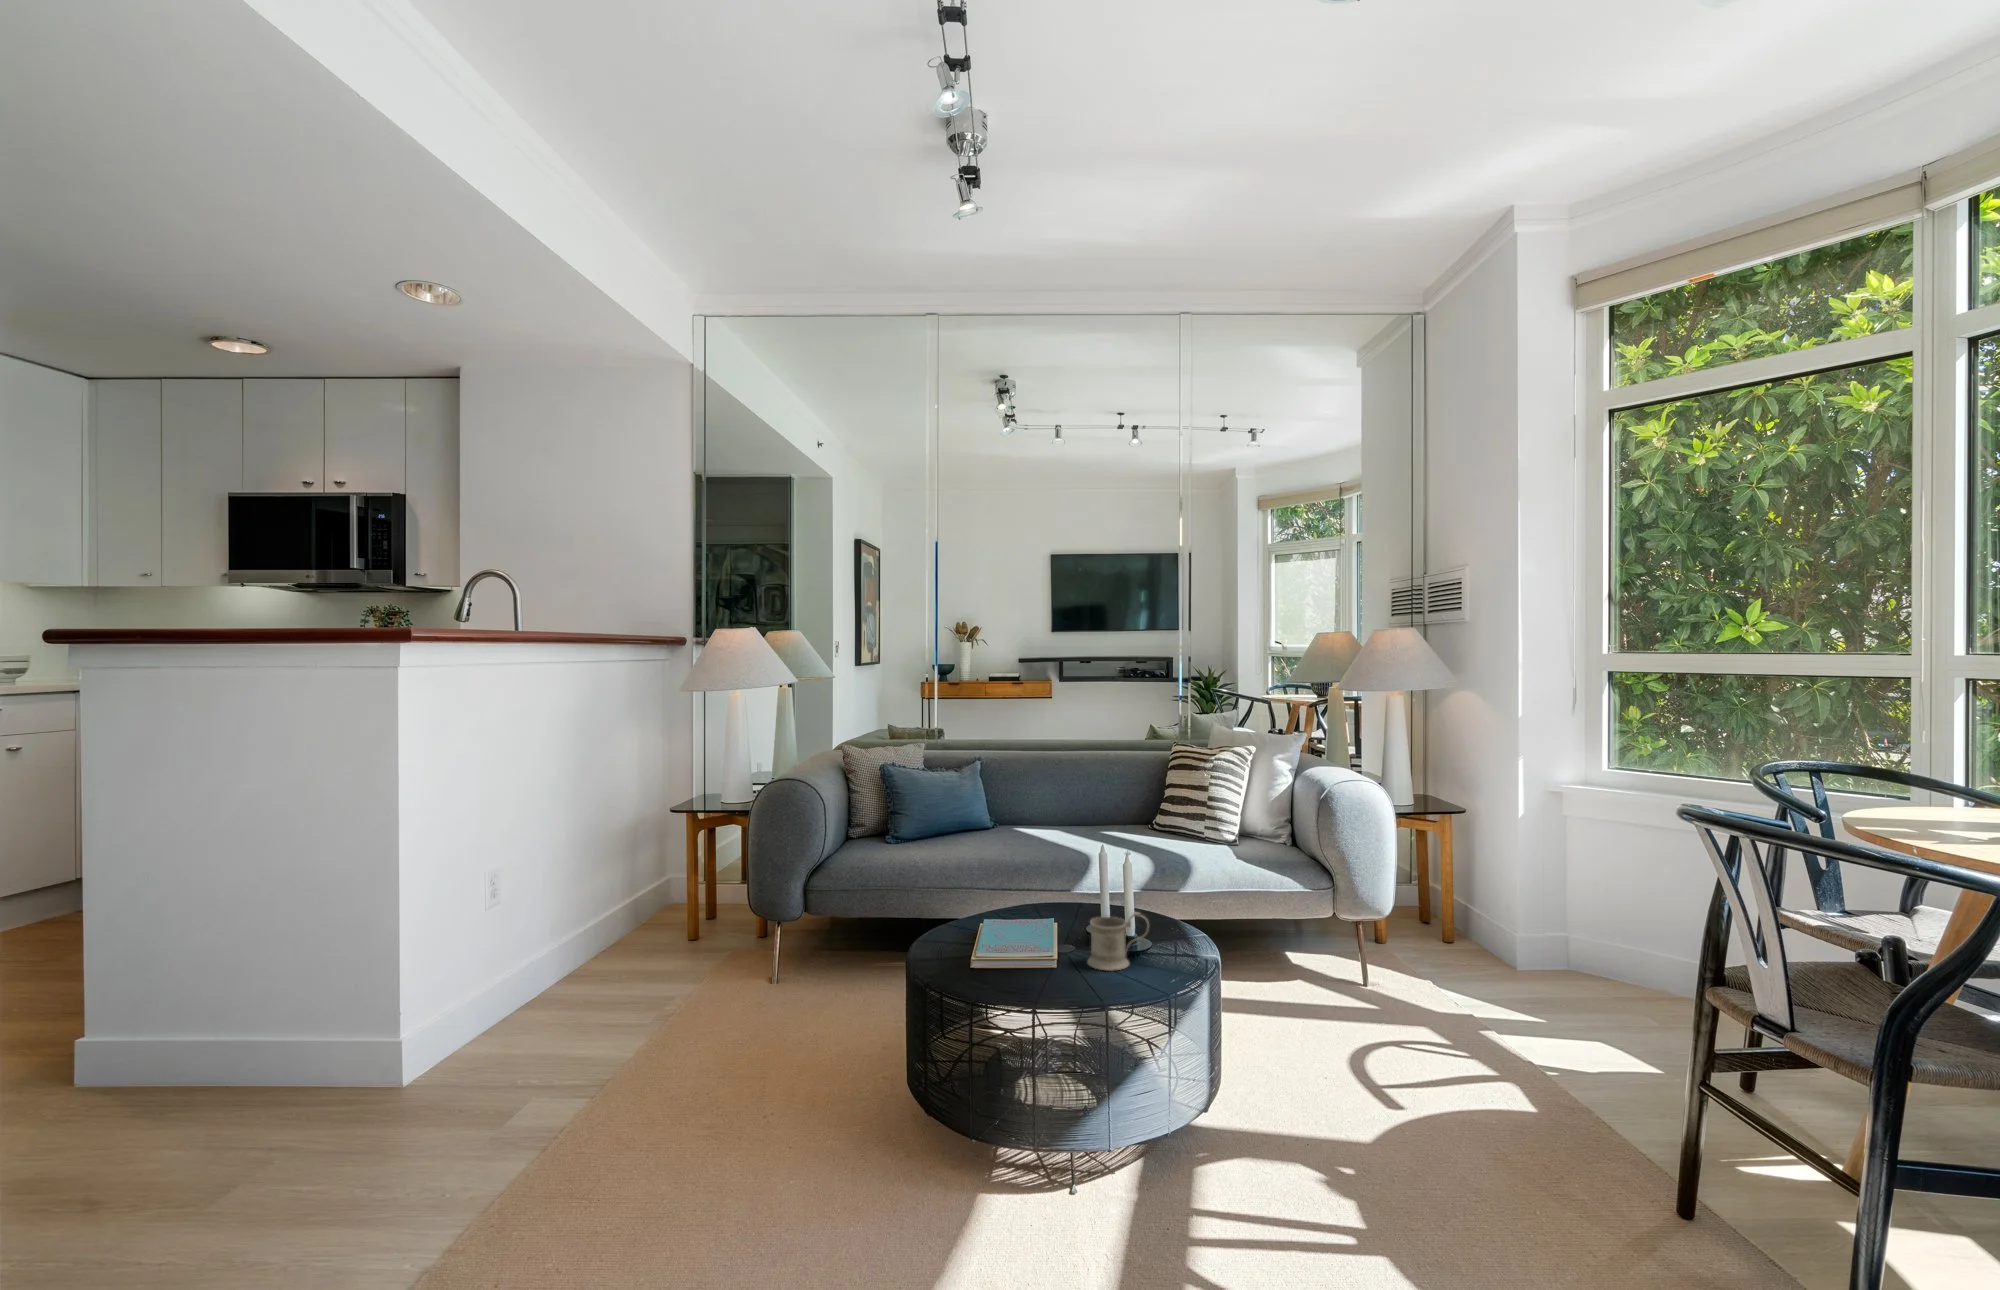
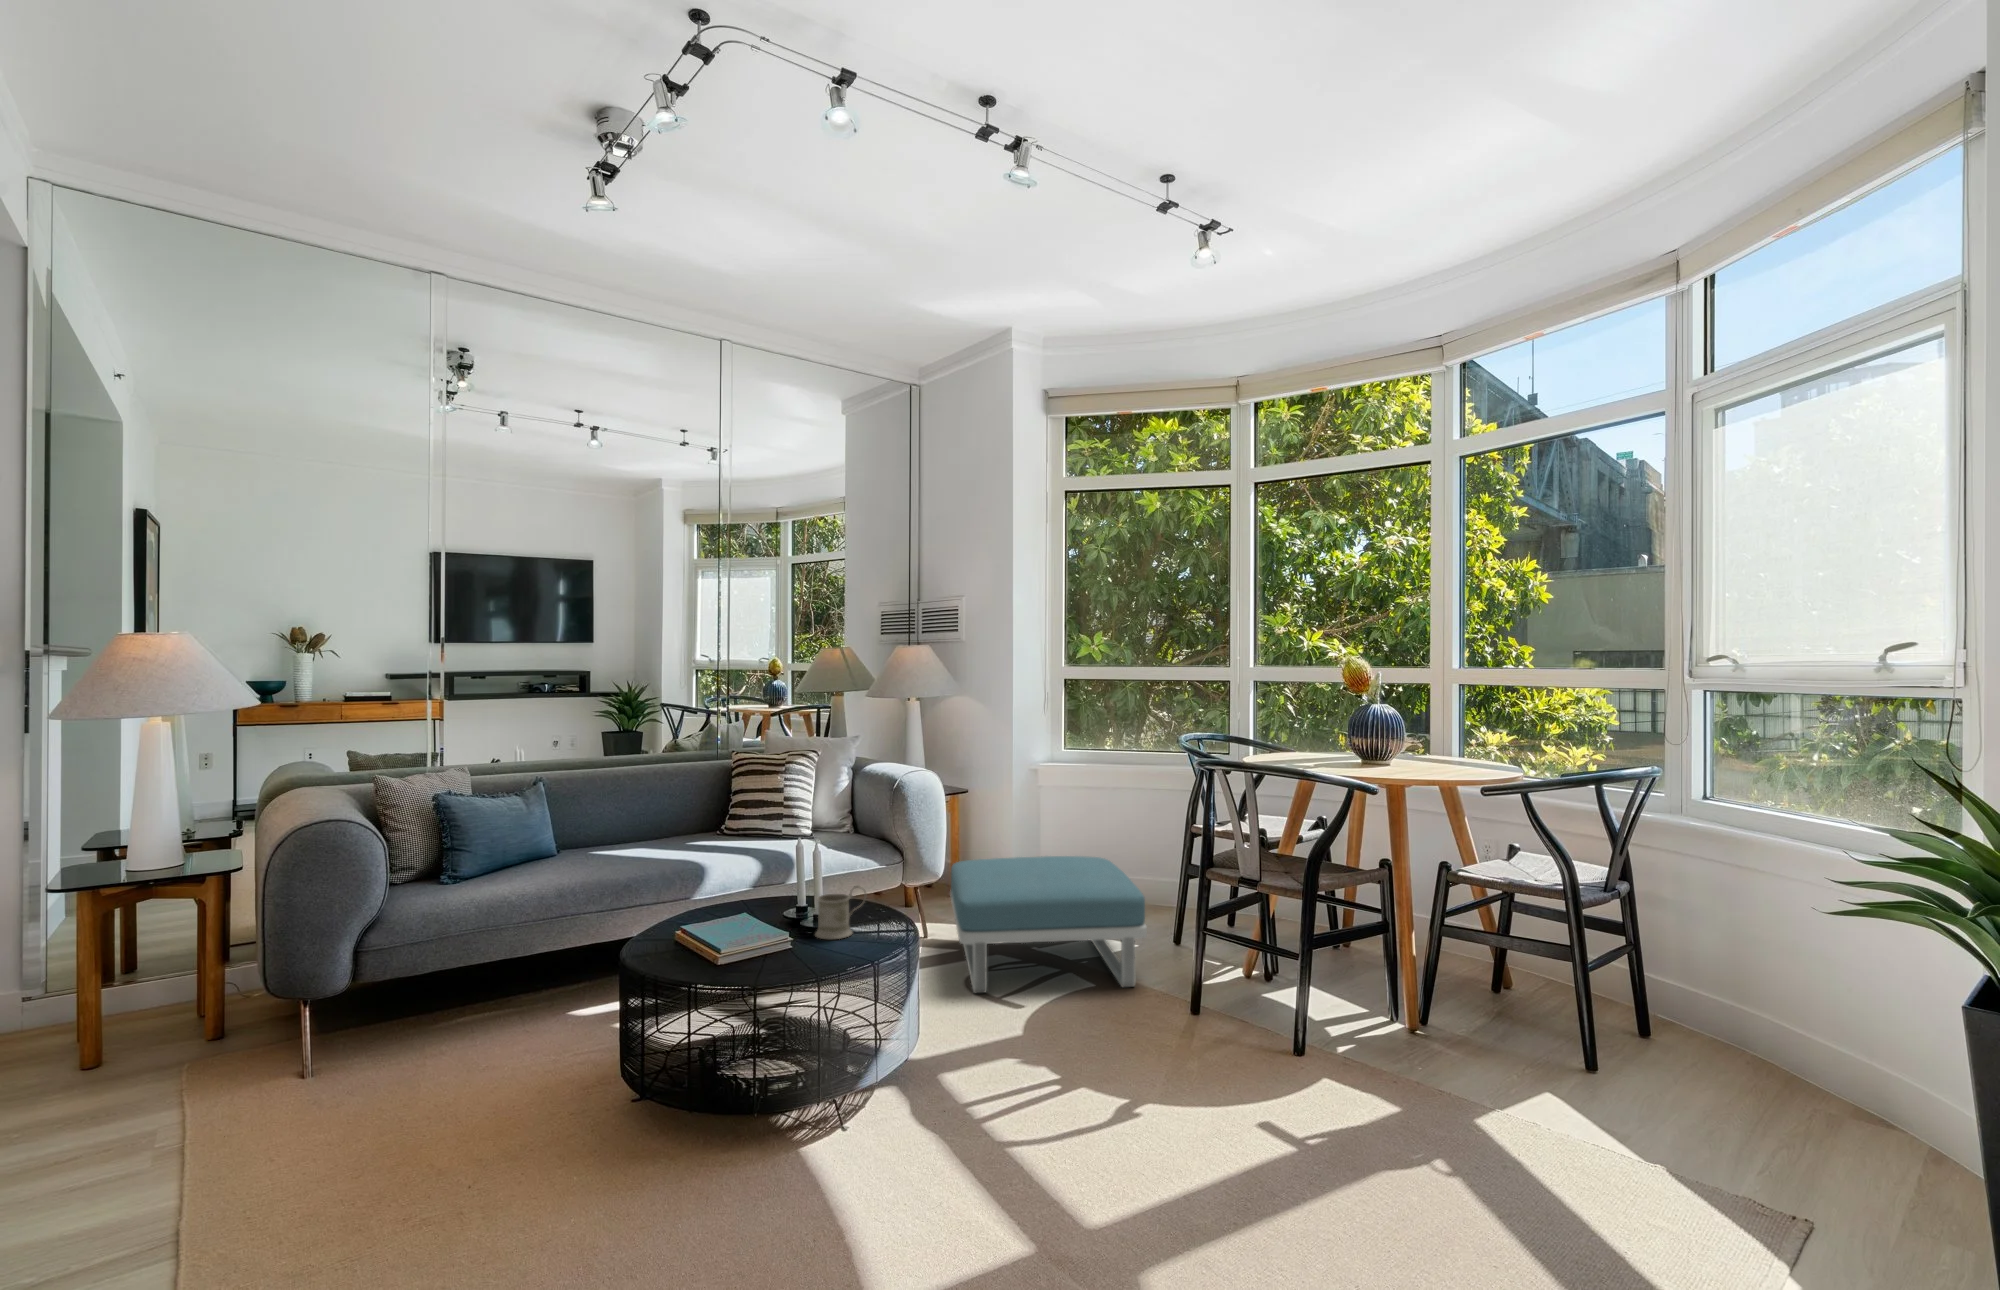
footstool: none [1343,901,1630,1131] -> present [950,856,1147,993]

